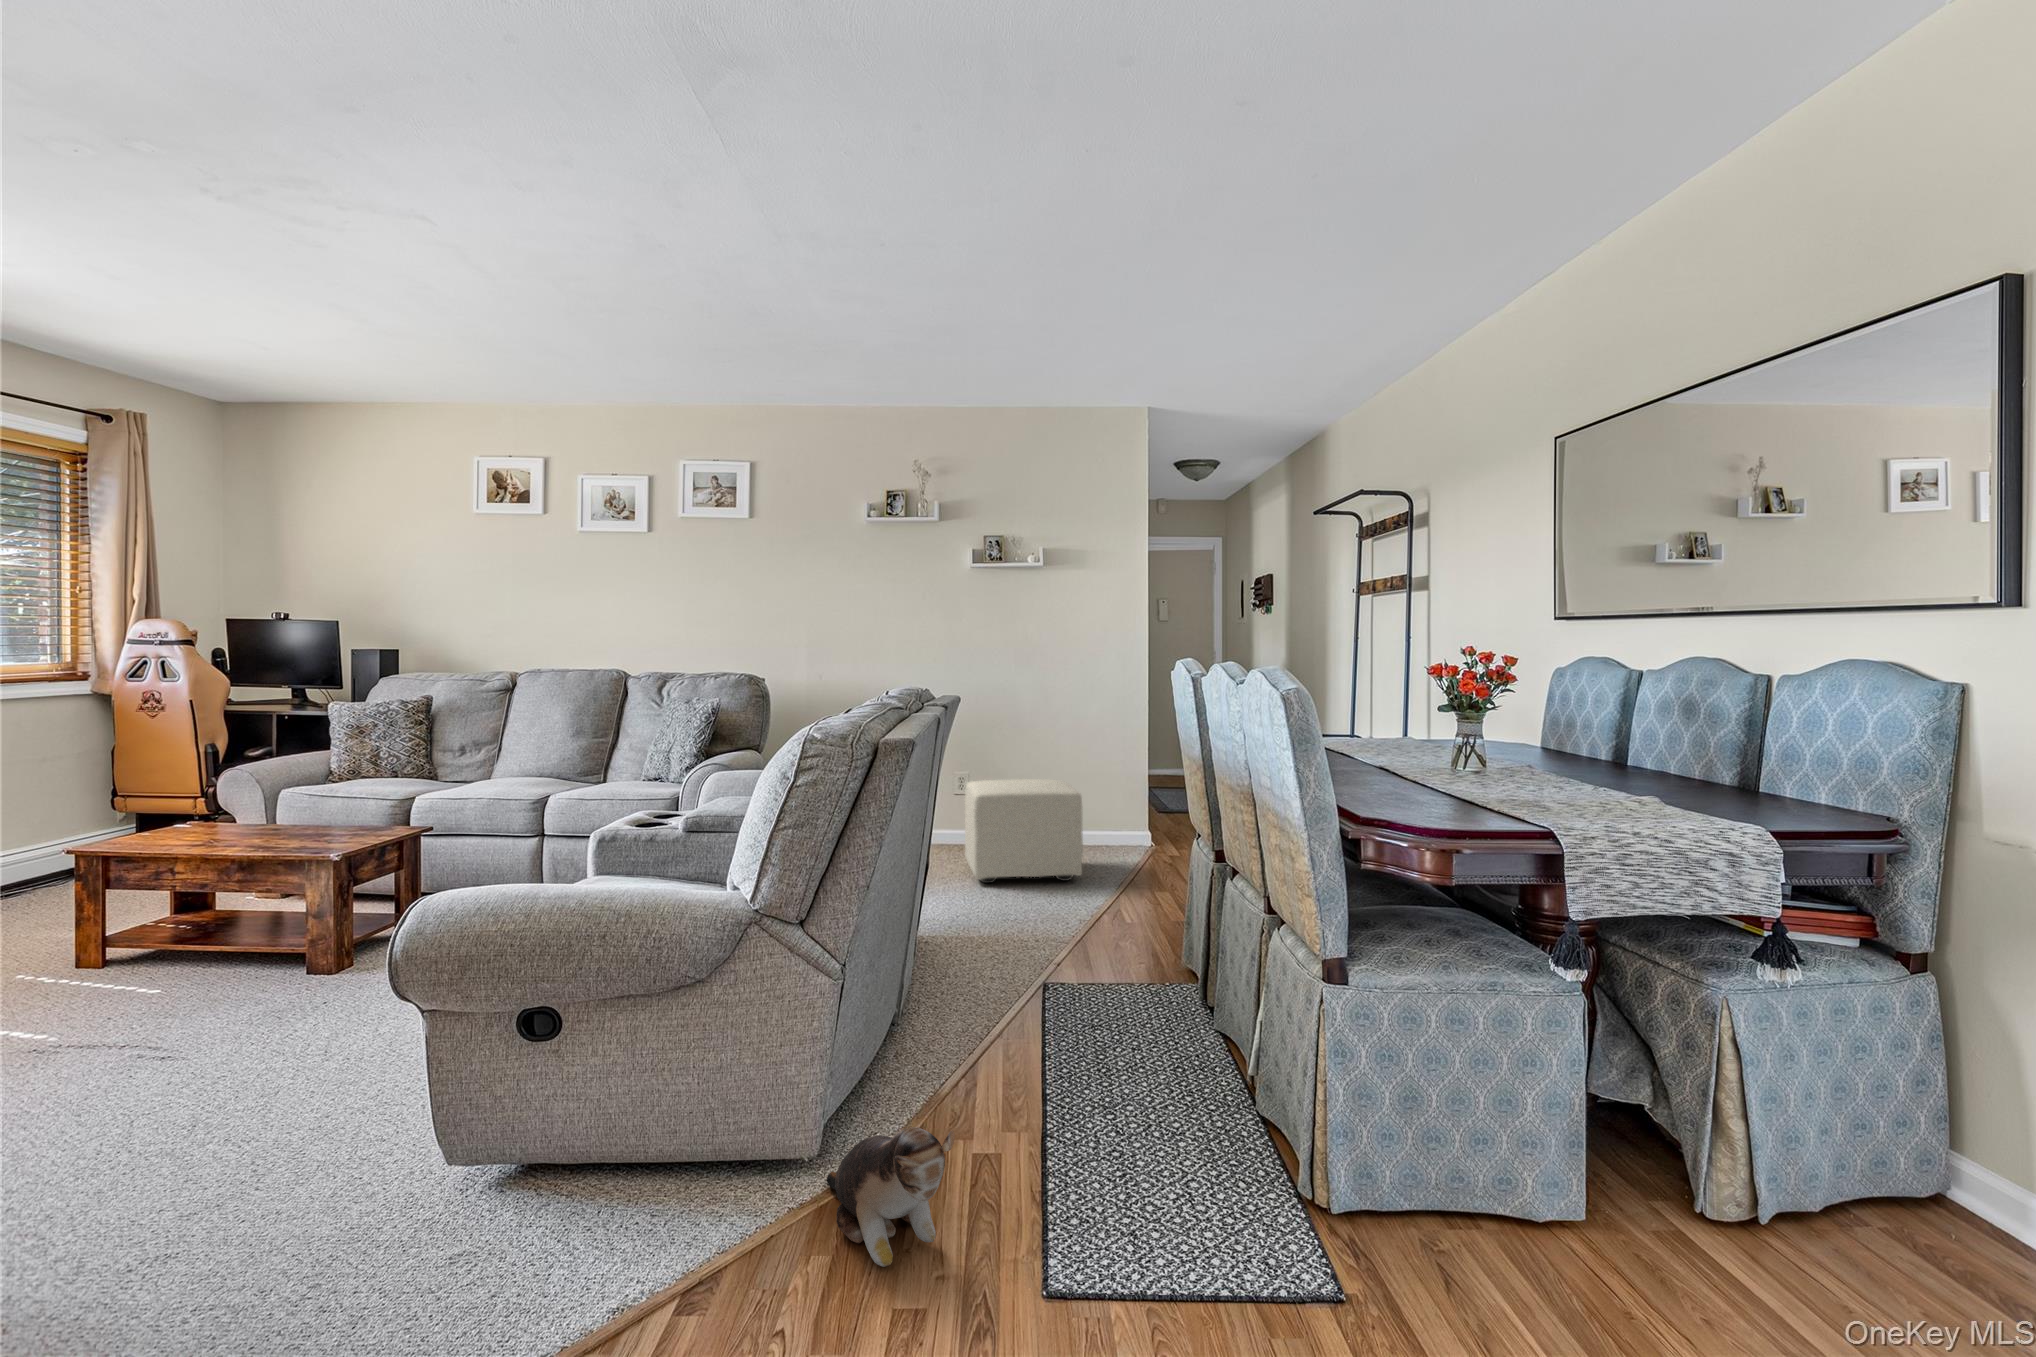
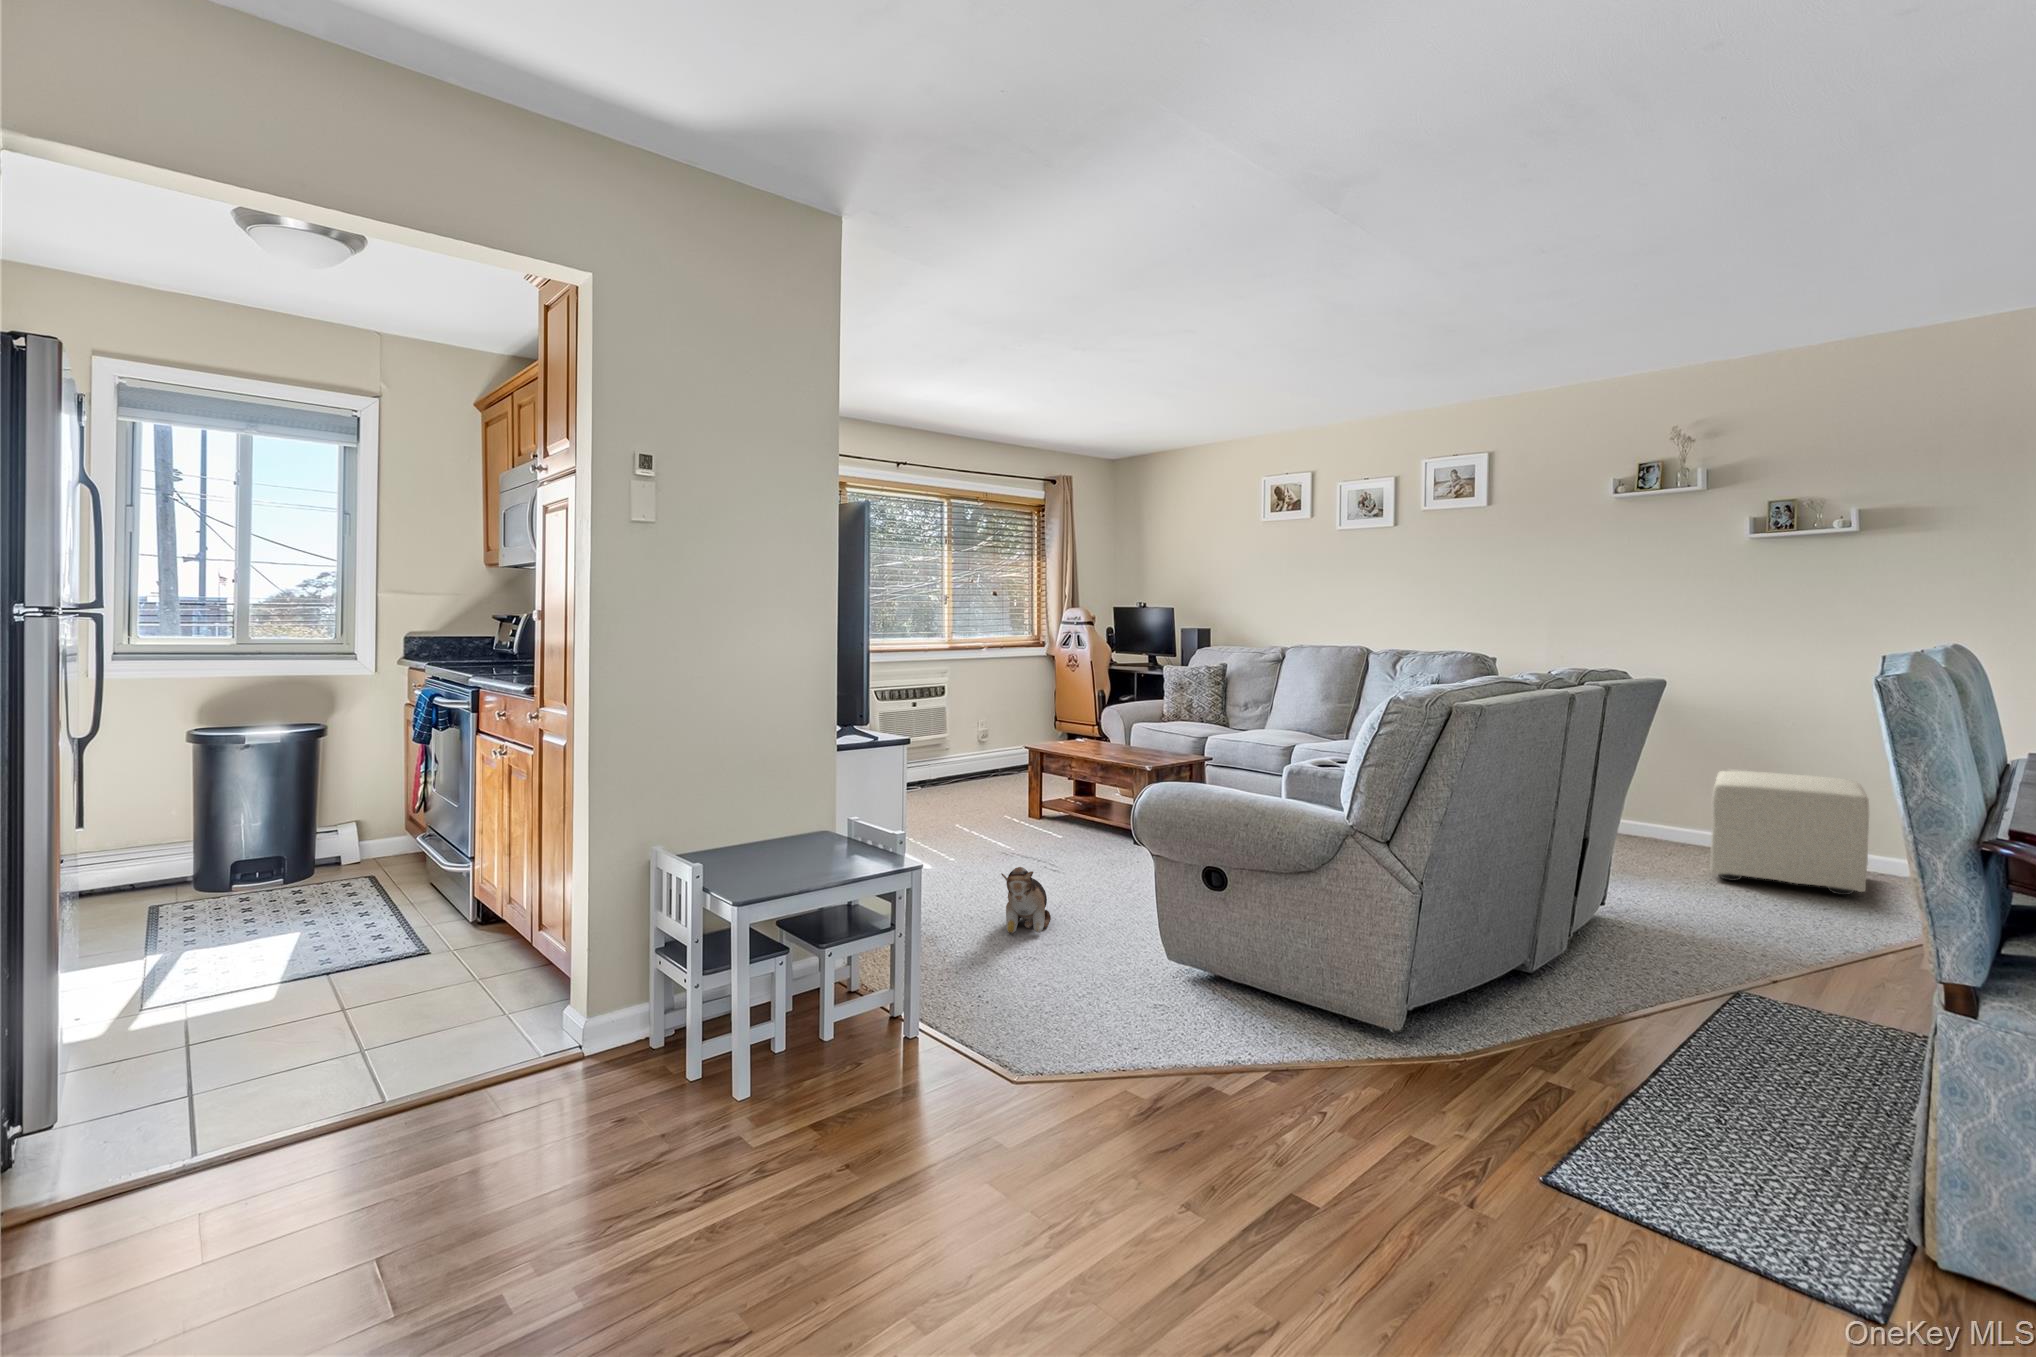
plush toy: present [827,1127,955,1267] -> present [1001,867,1051,934]

